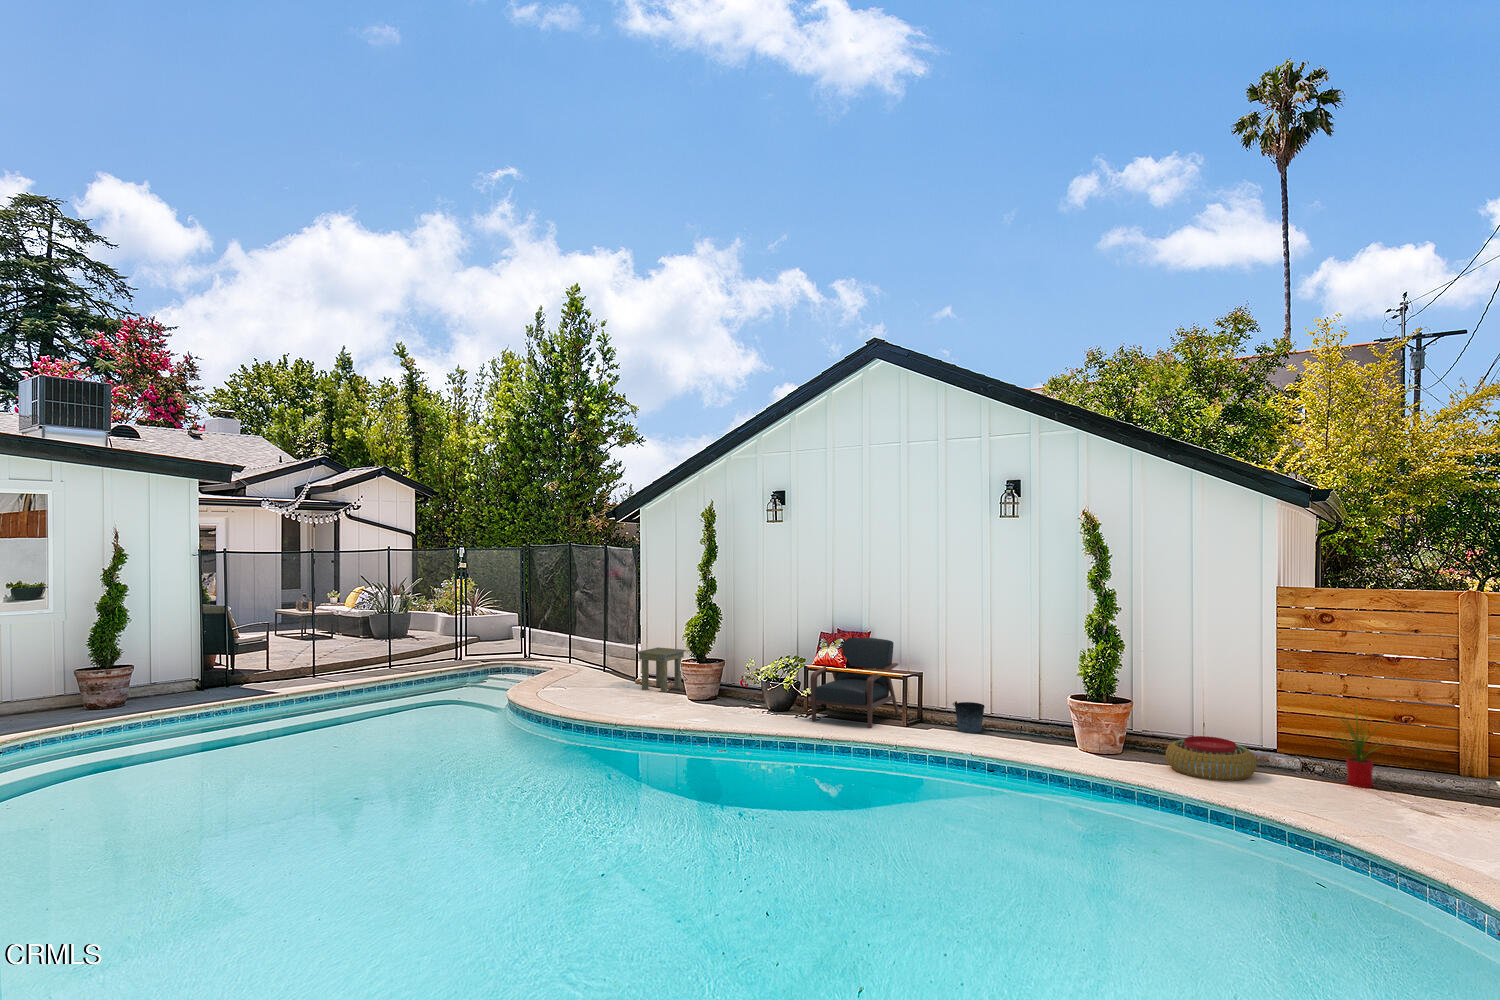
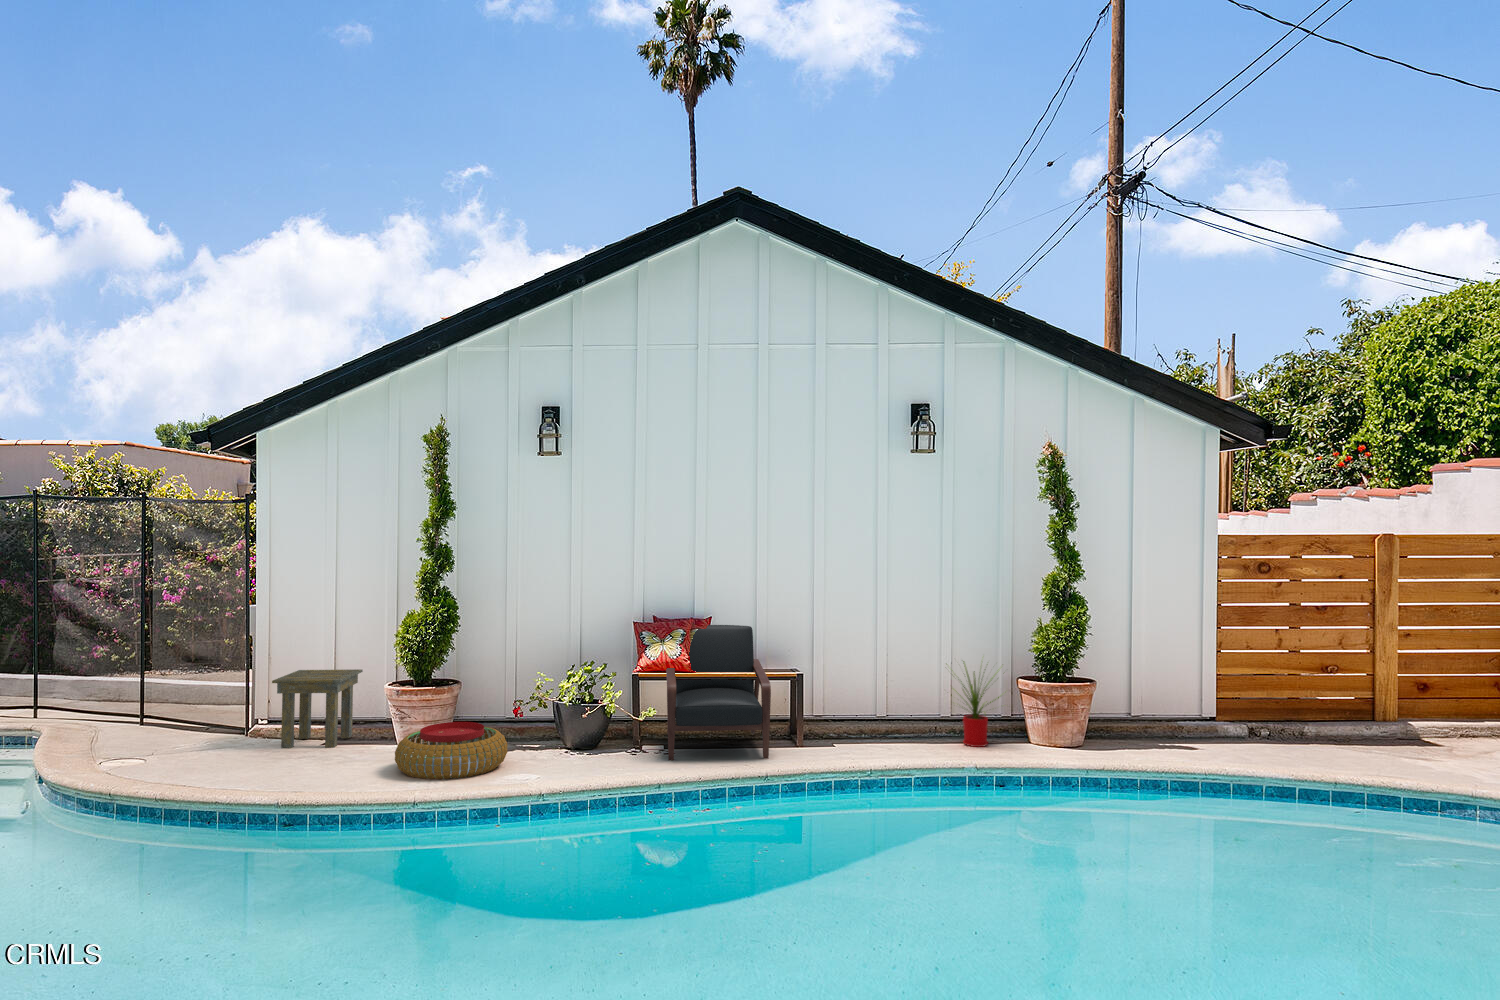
bucket: present [953,701,985,733] -> none [856,703,902,746]
house plant: present [1334,707,1390,788] -> present [960,661,999,747]
pouf: present [1166,736,1257,781] -> present [395,722,508,779]

